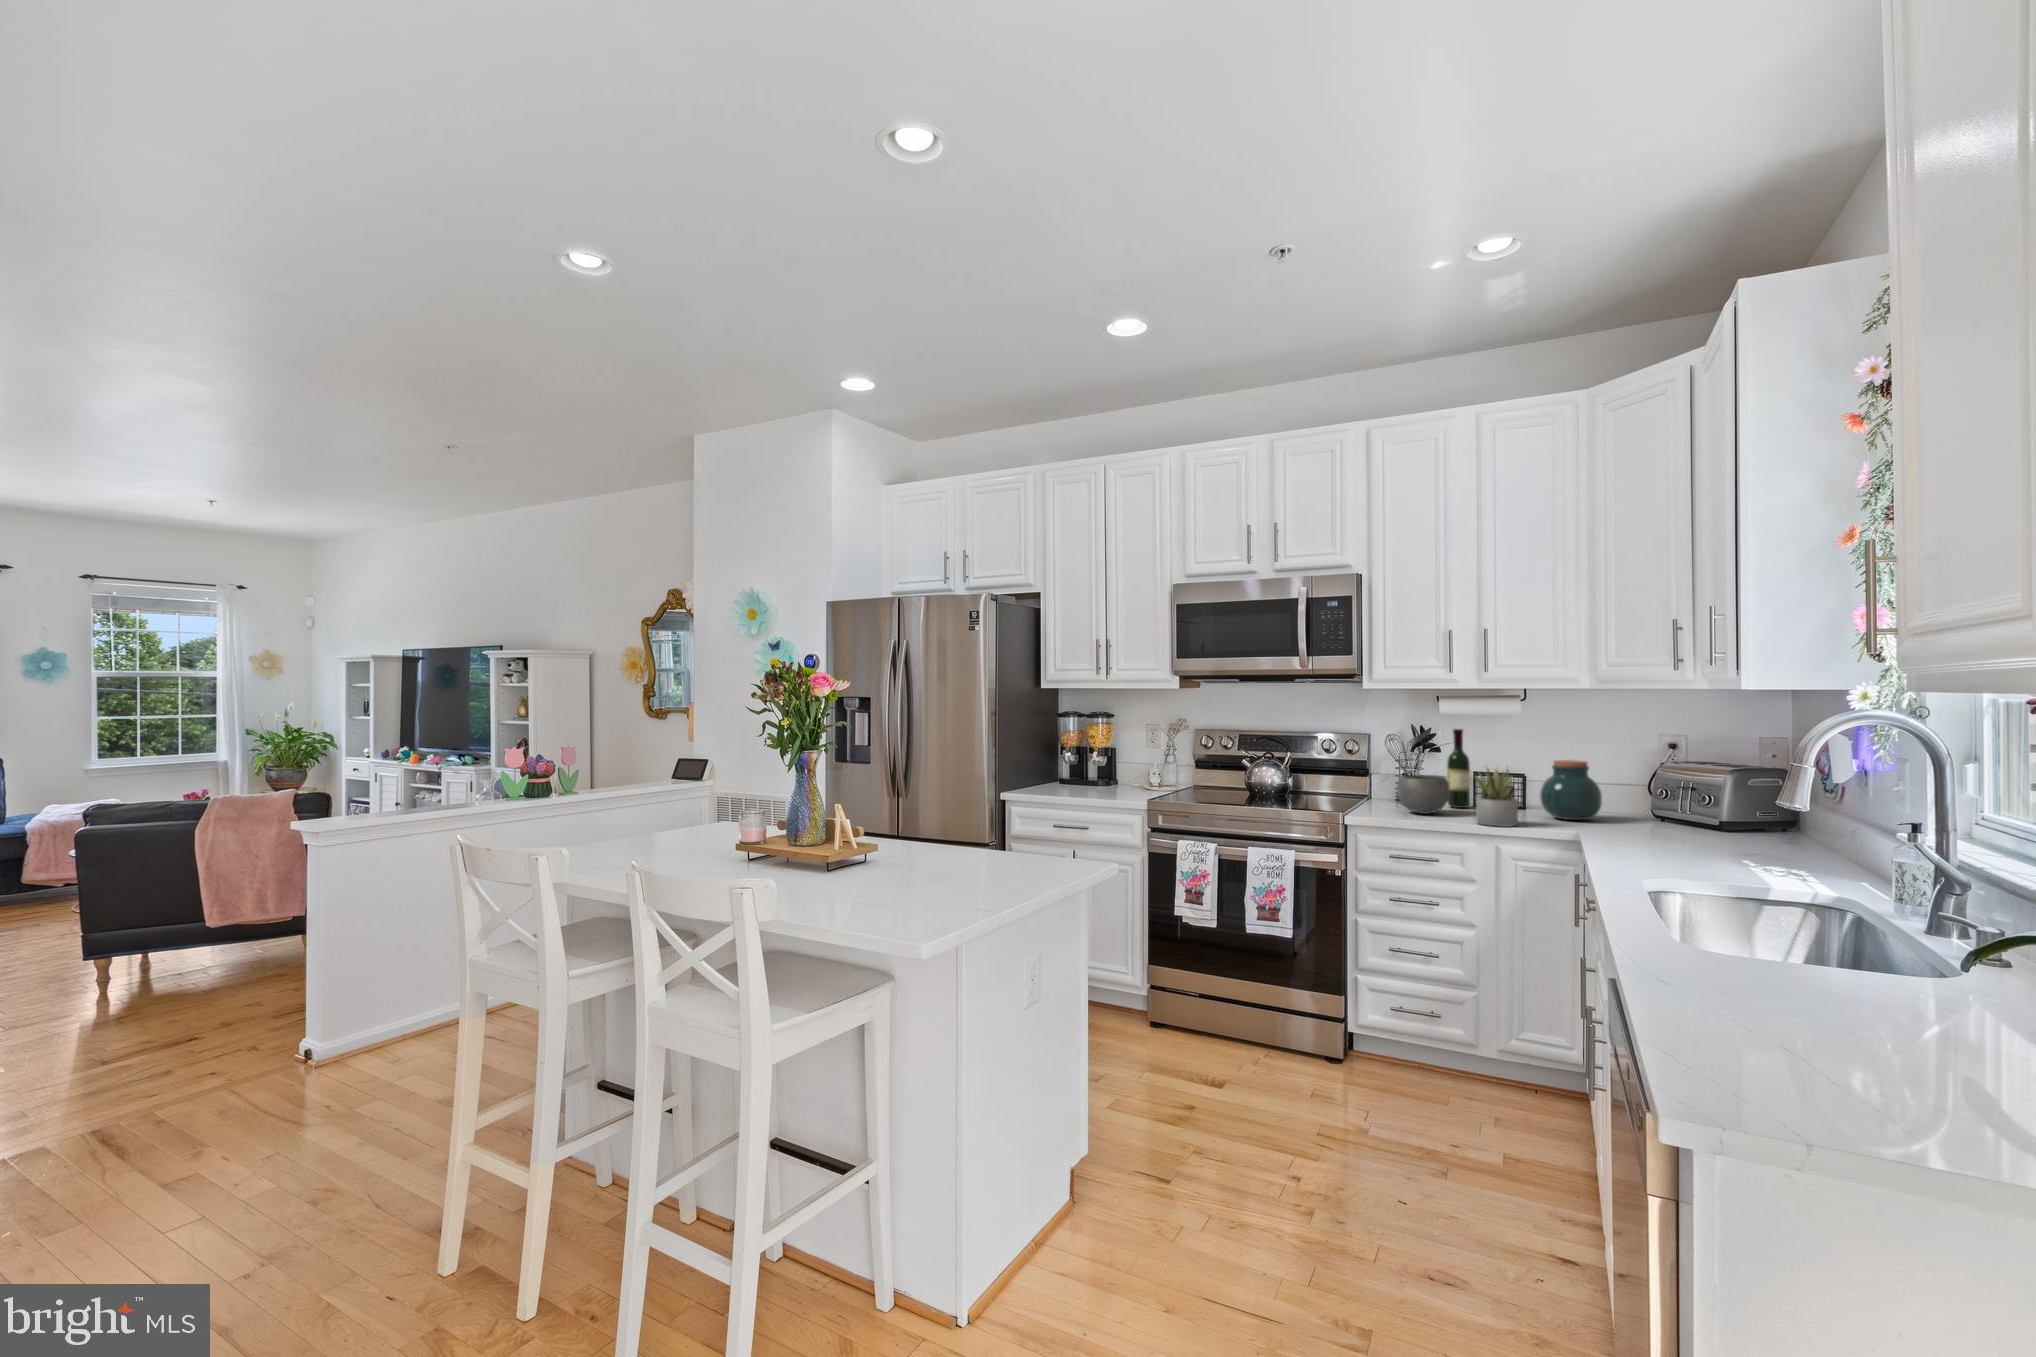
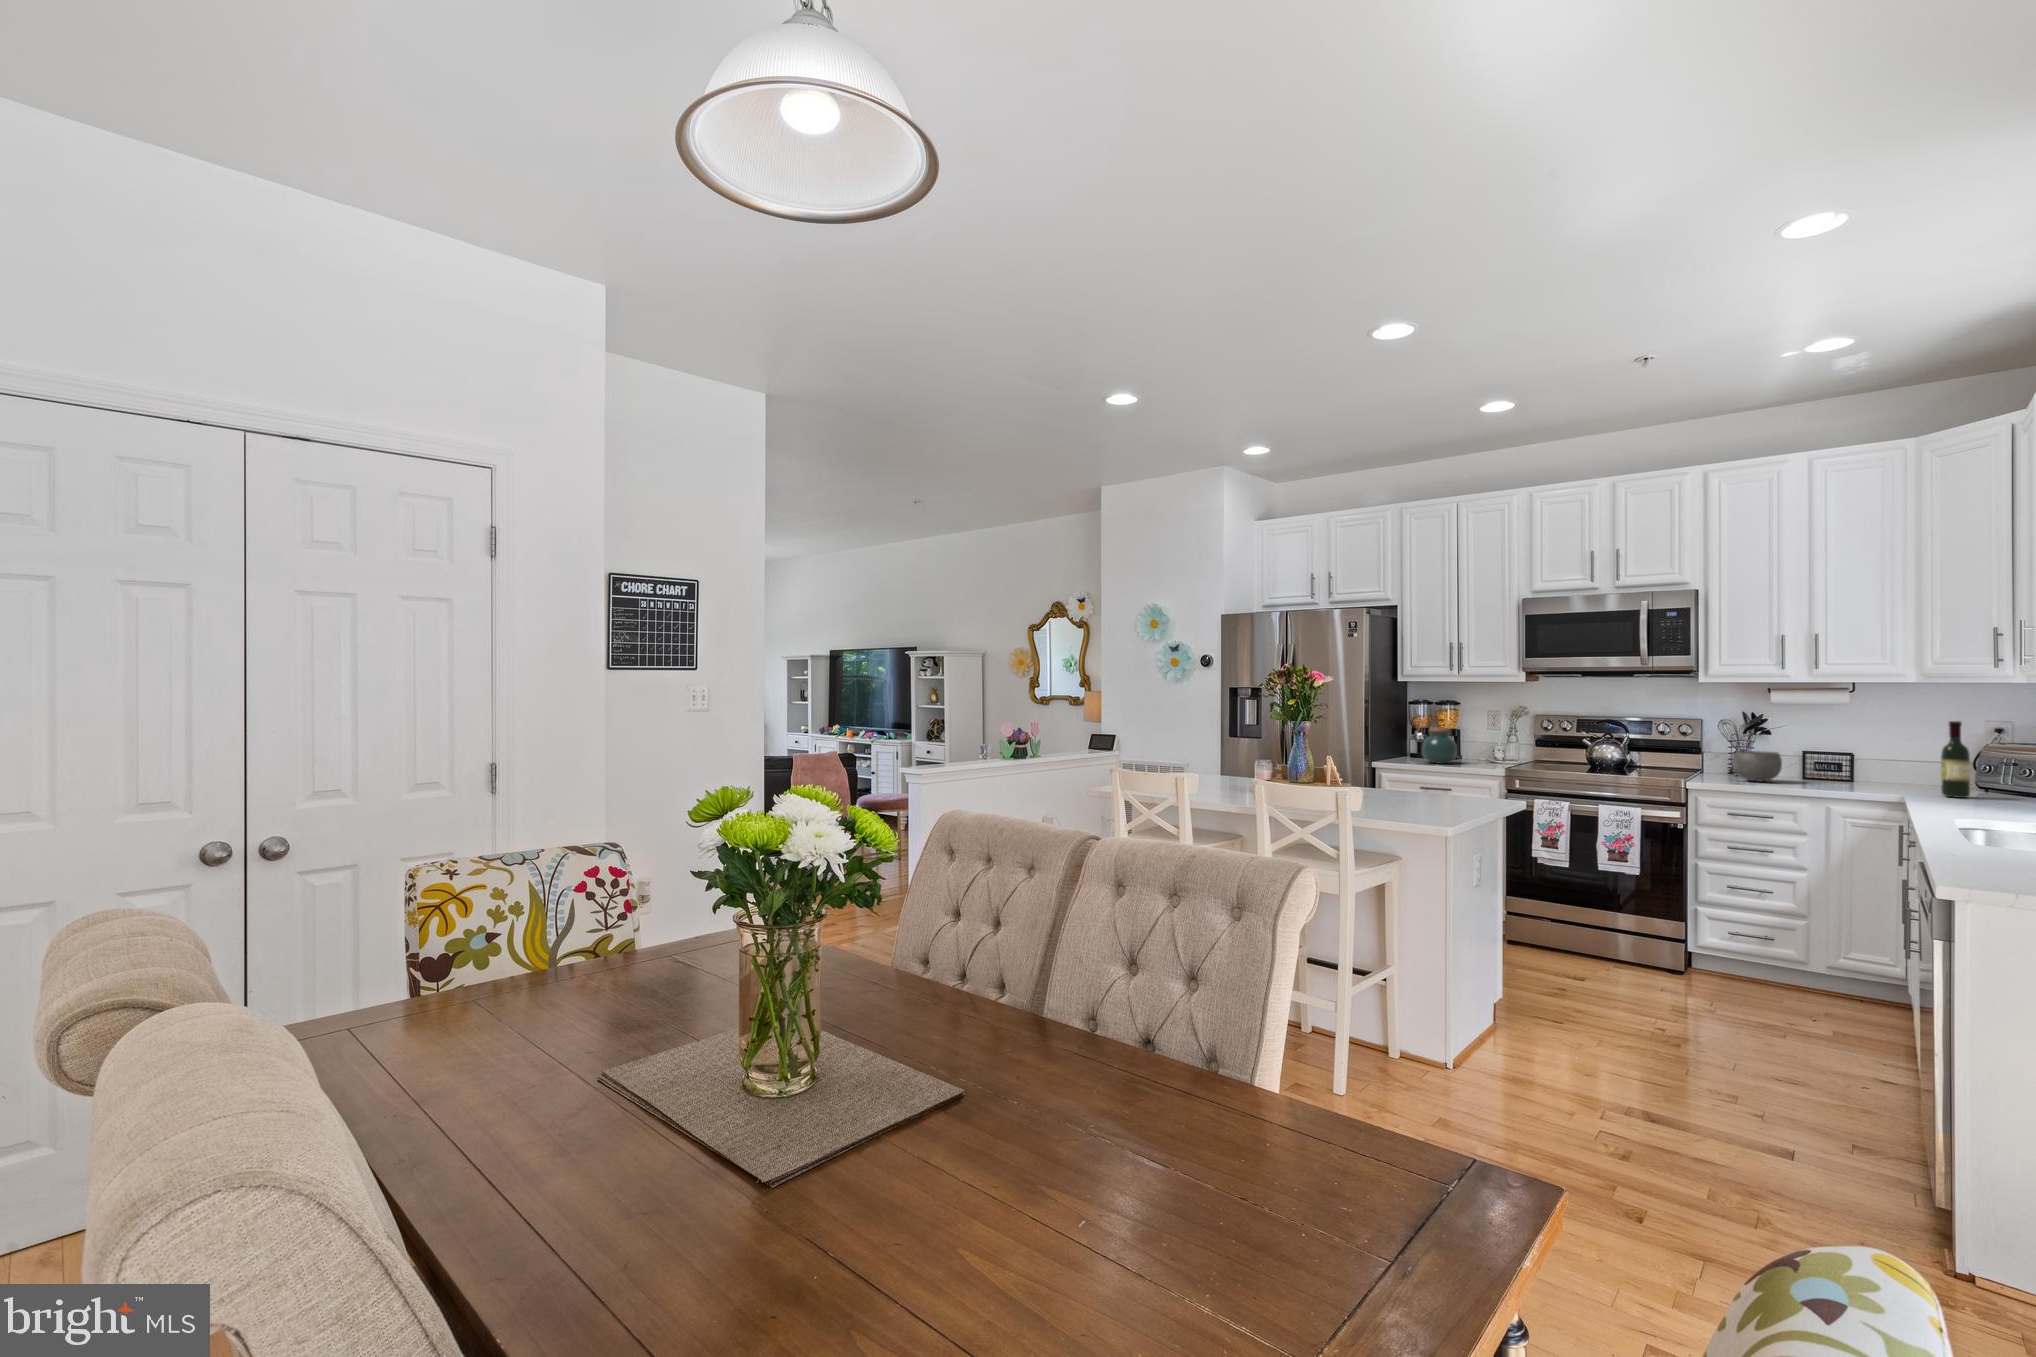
wine bottle: present [1447,729,1470,808] -> present [1941,721,1970,798]
jar: present [1540,760,1602,820] -> present [1422,728,1457,764]
succulent plant: present [1475,768,1518,827] -> none [1807,742,1852,790]

